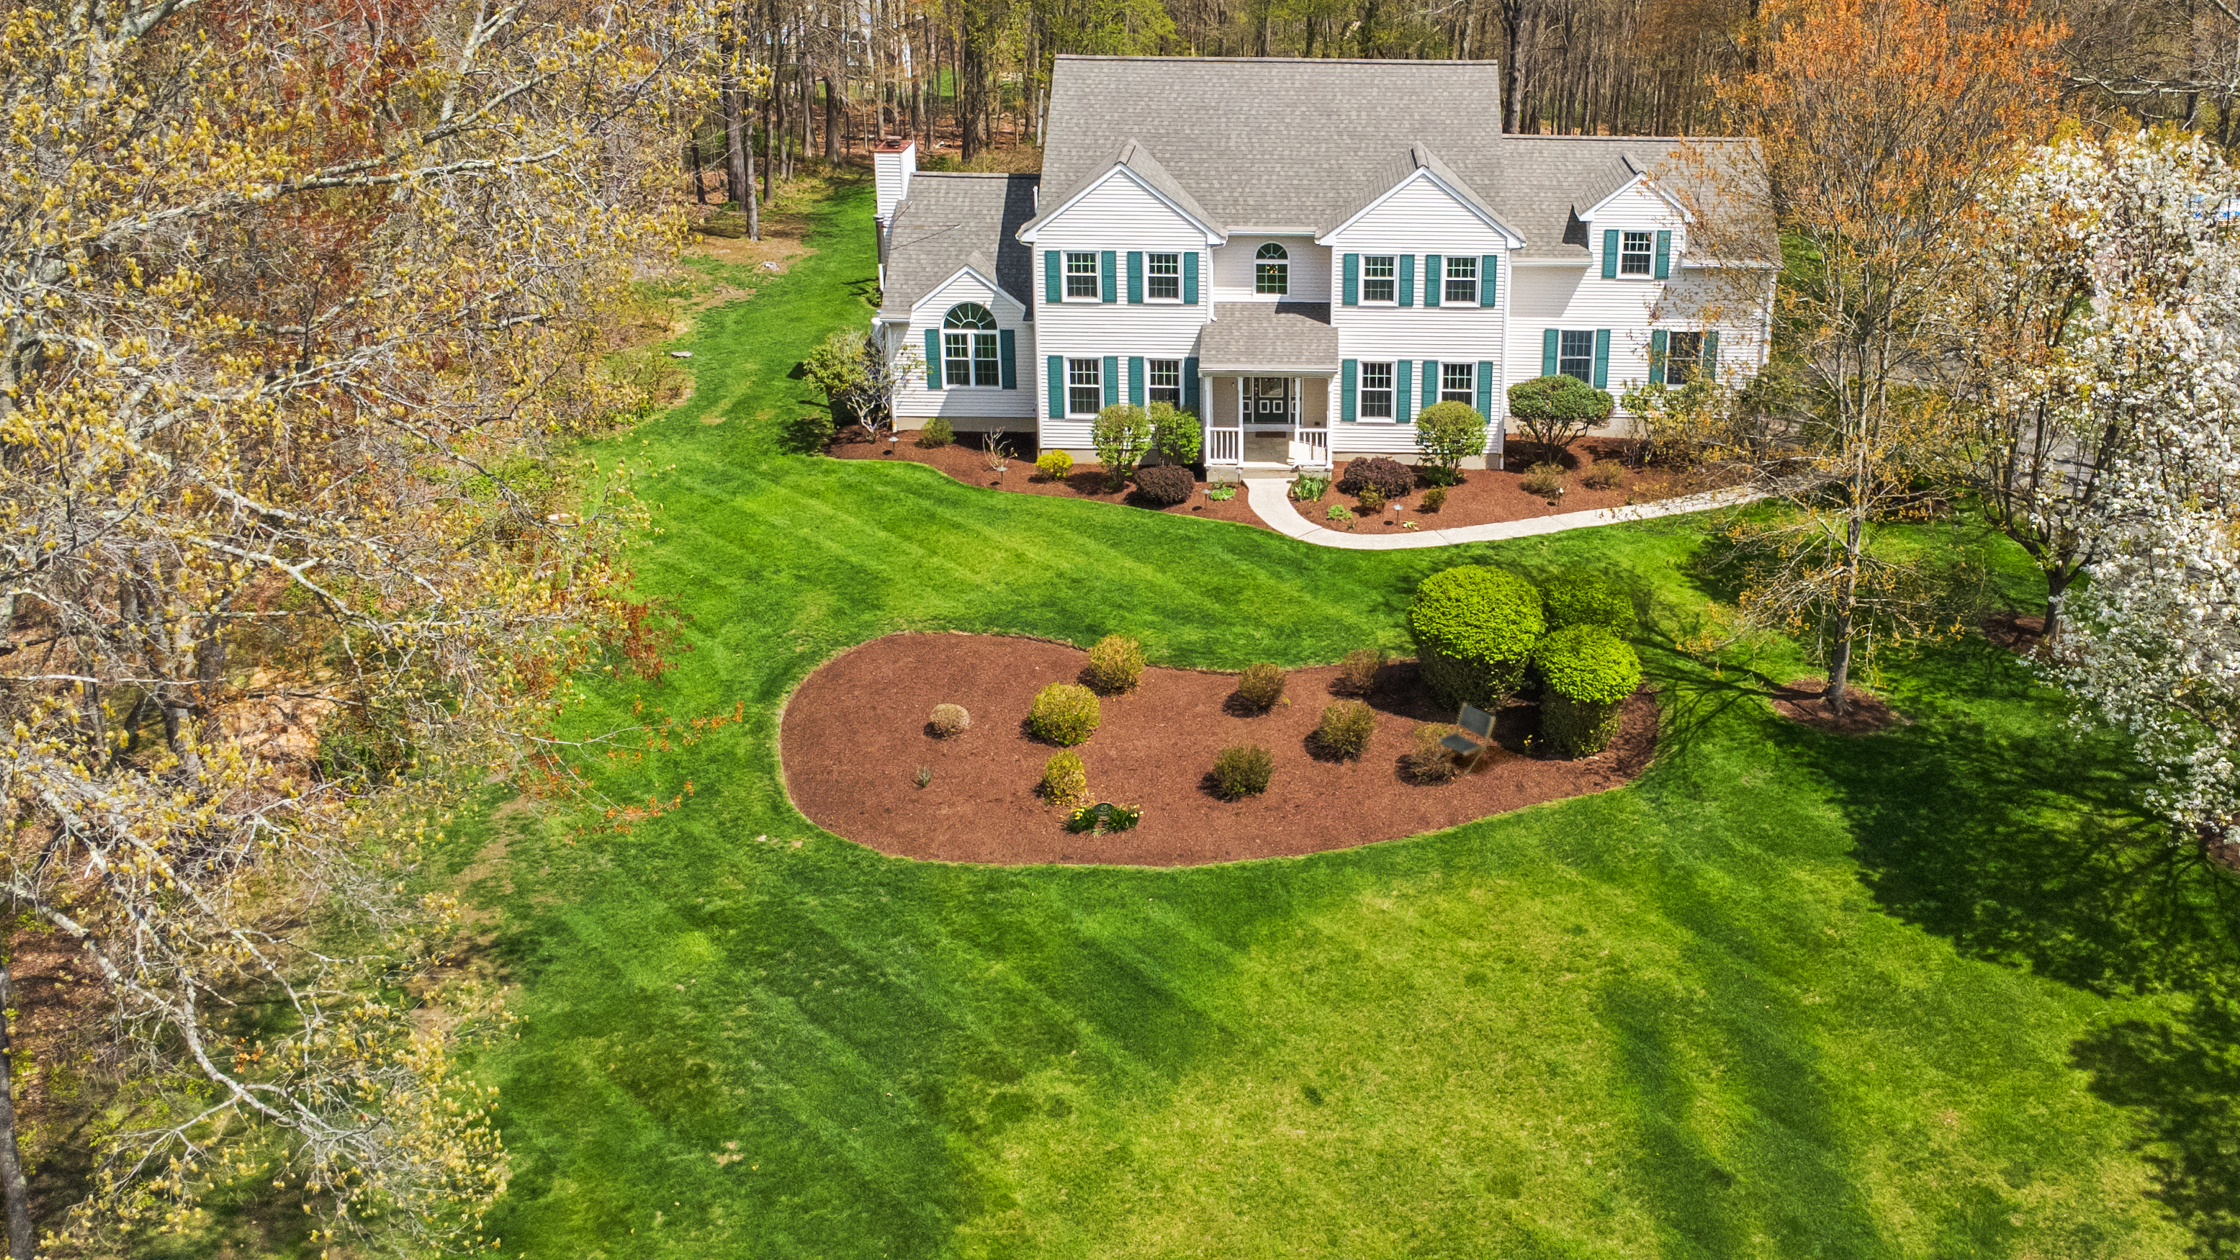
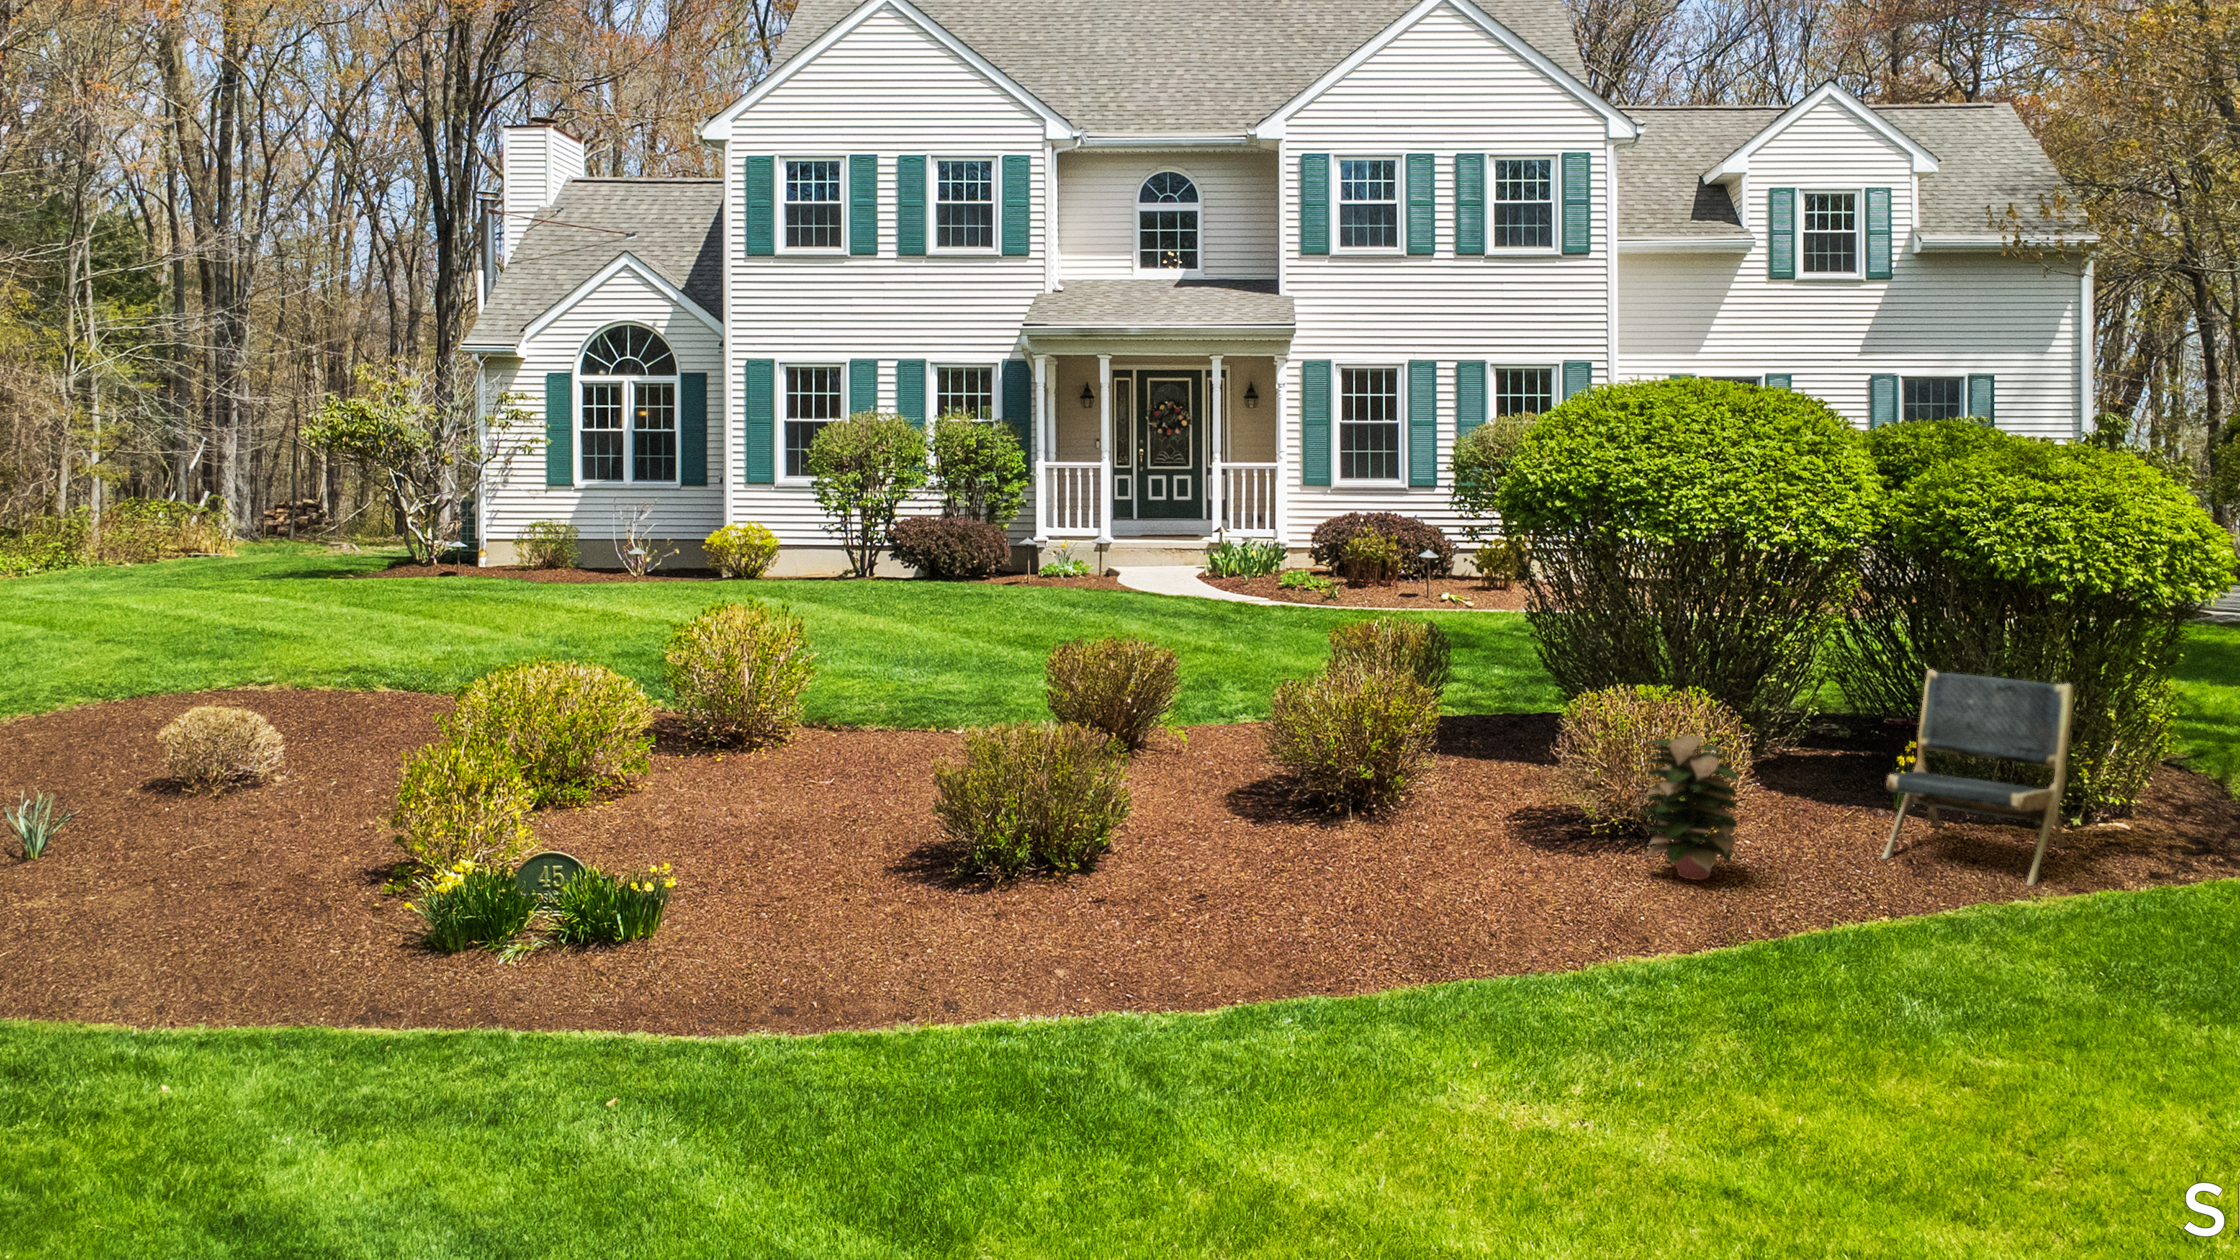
decorative plant: none [1366,728,1394,767] -> present [1644,736,1739,880]

